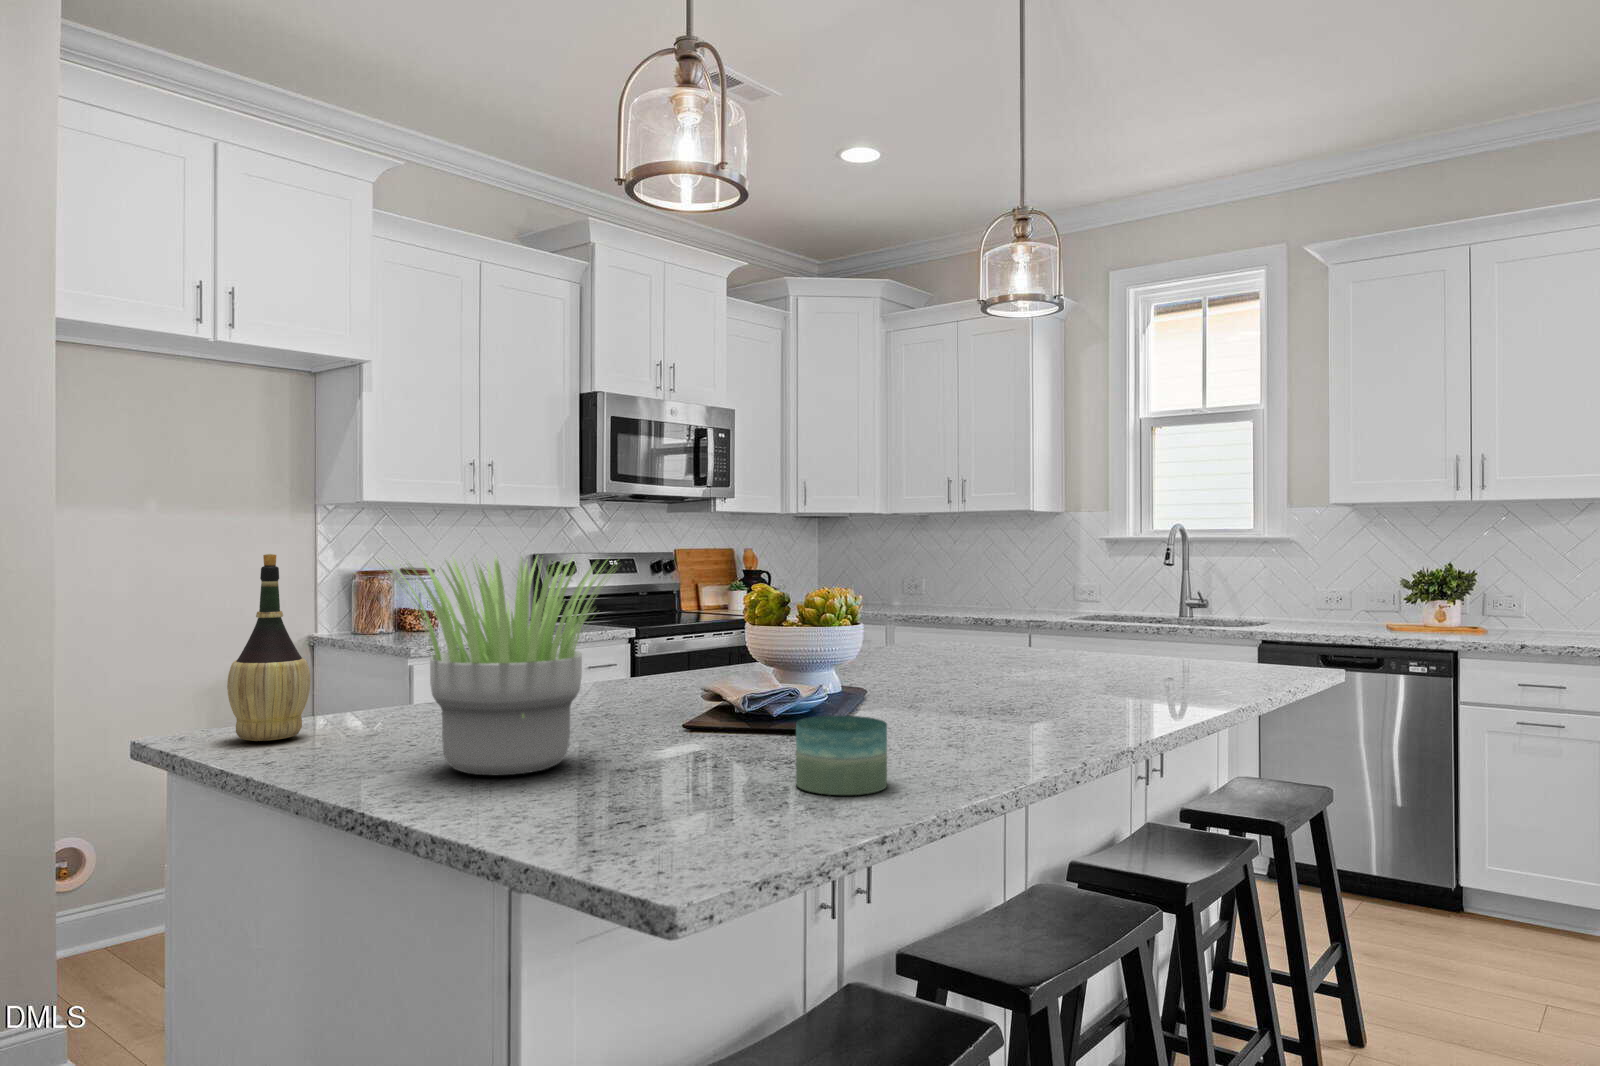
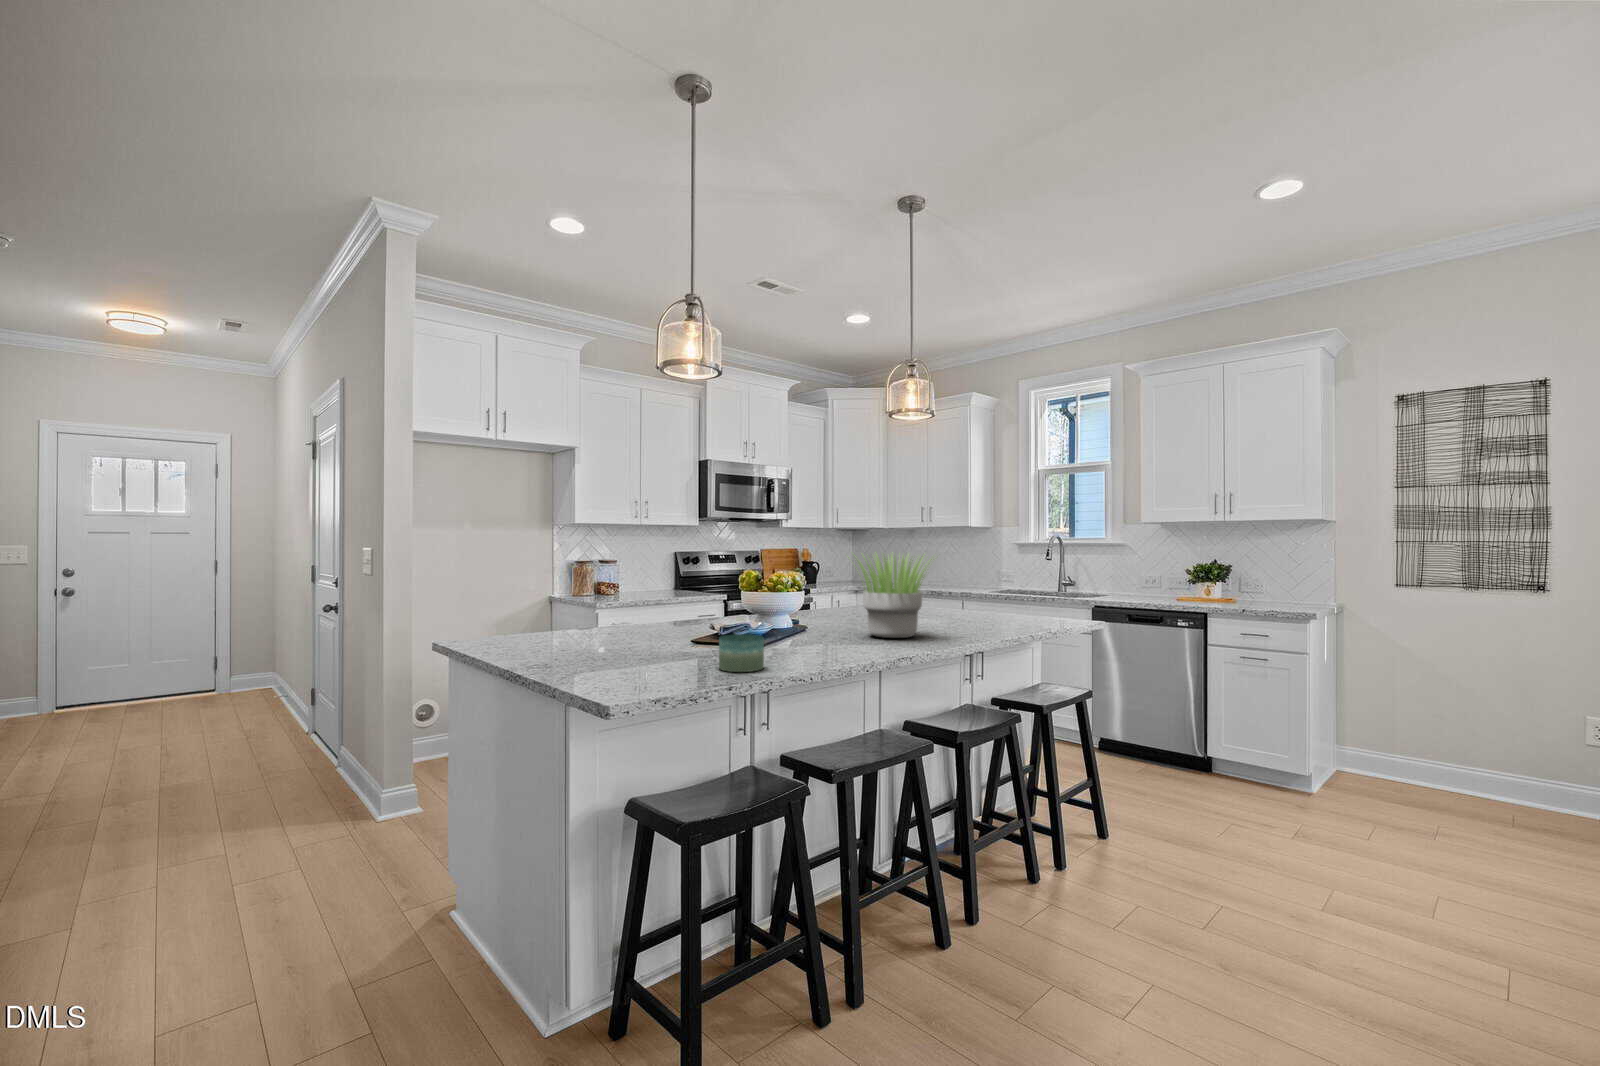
wine bottle: present [227,554,310,741] -> none [472,552,512,644]
potted plant: present [398,558,611,775] -> present [848,552,932,638]

